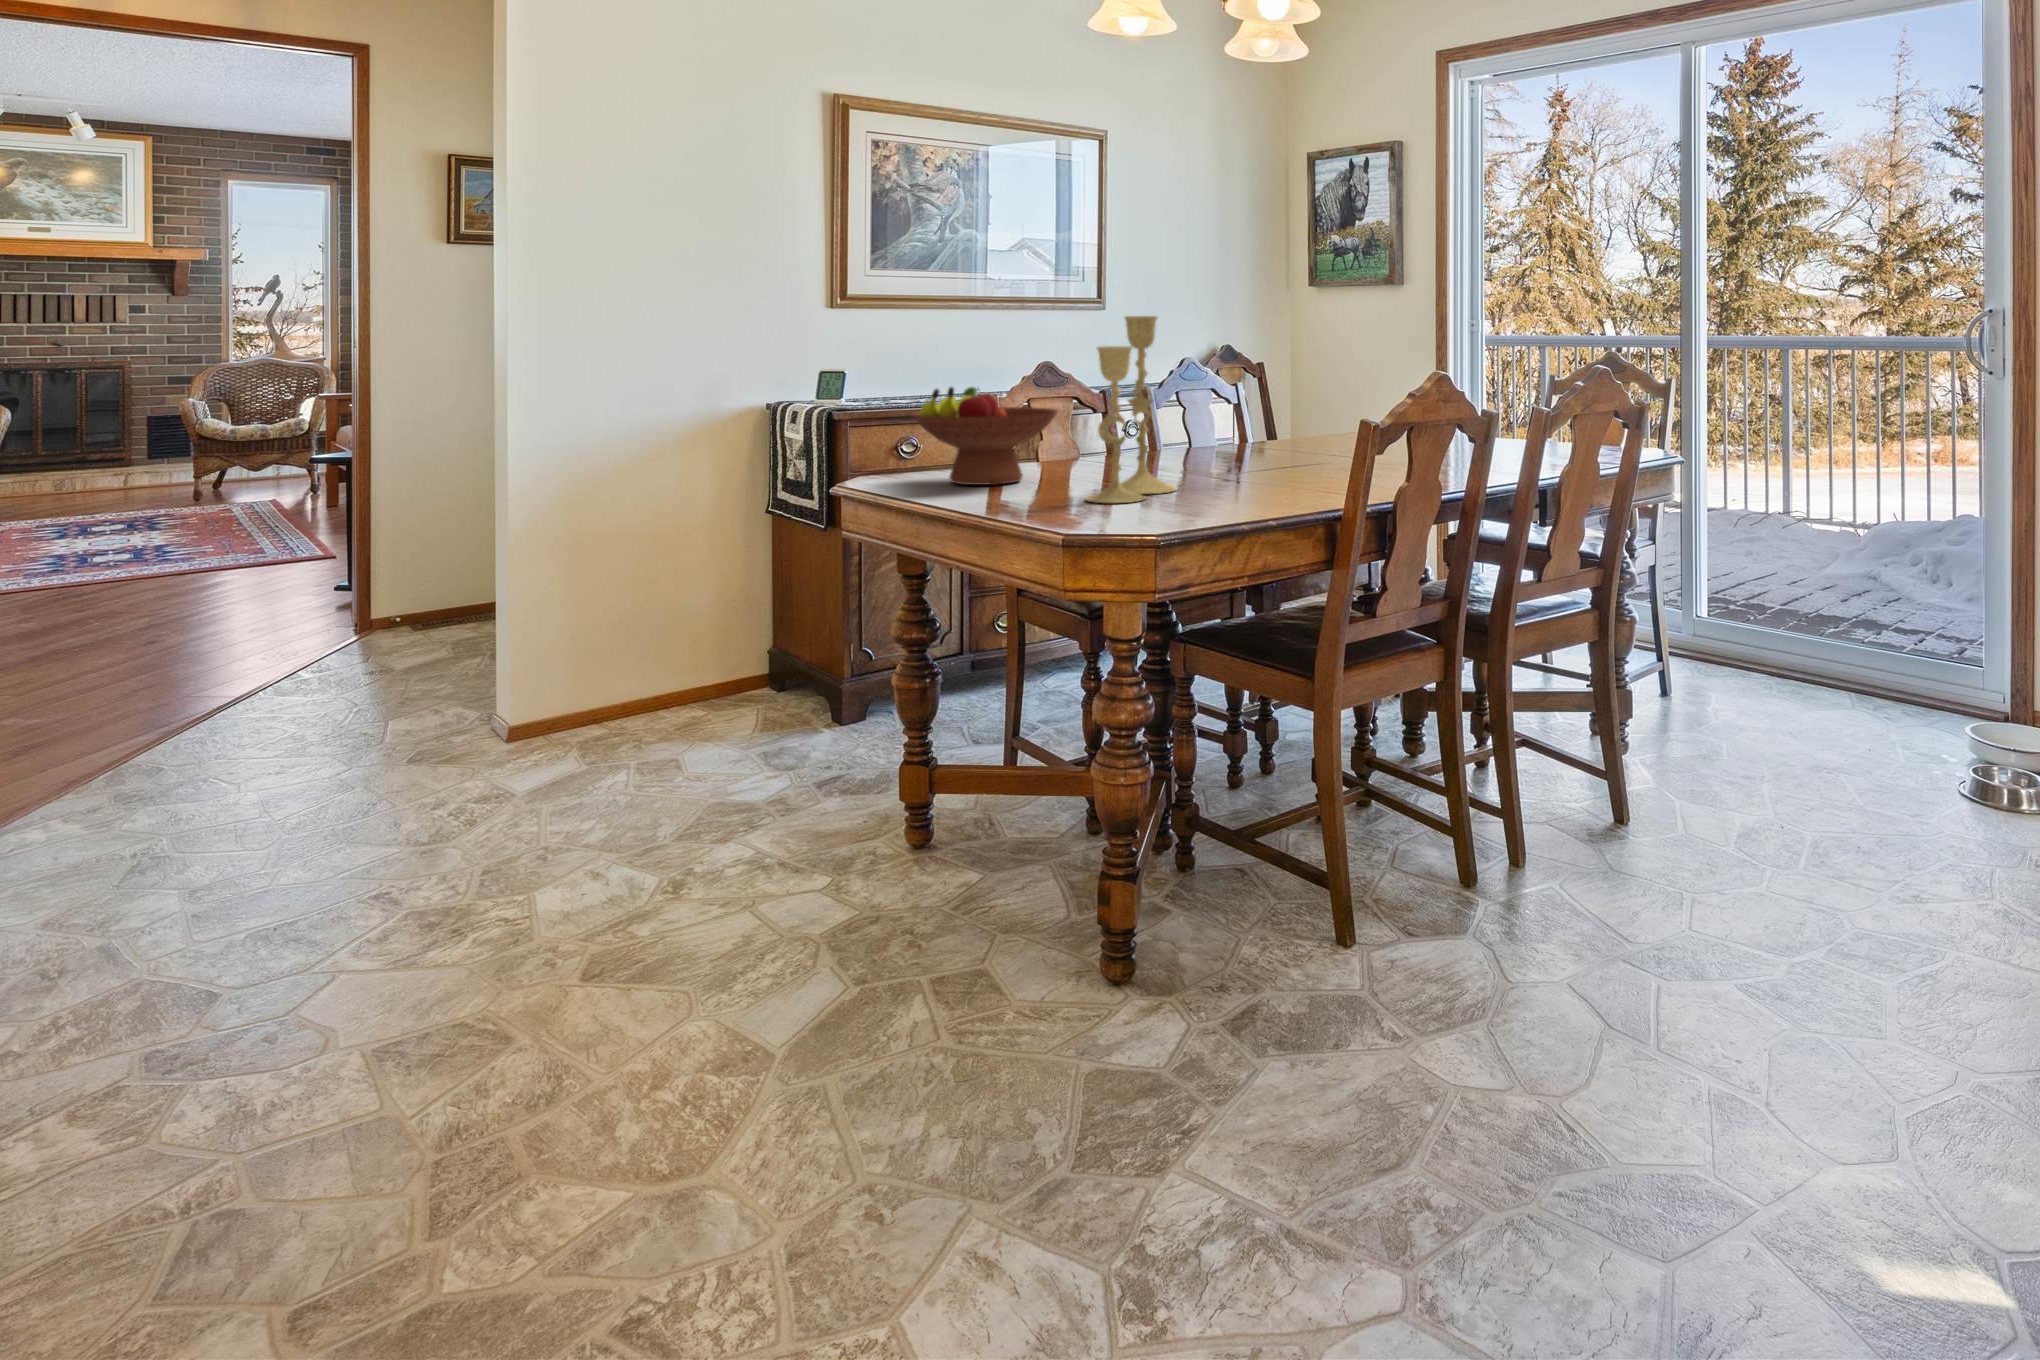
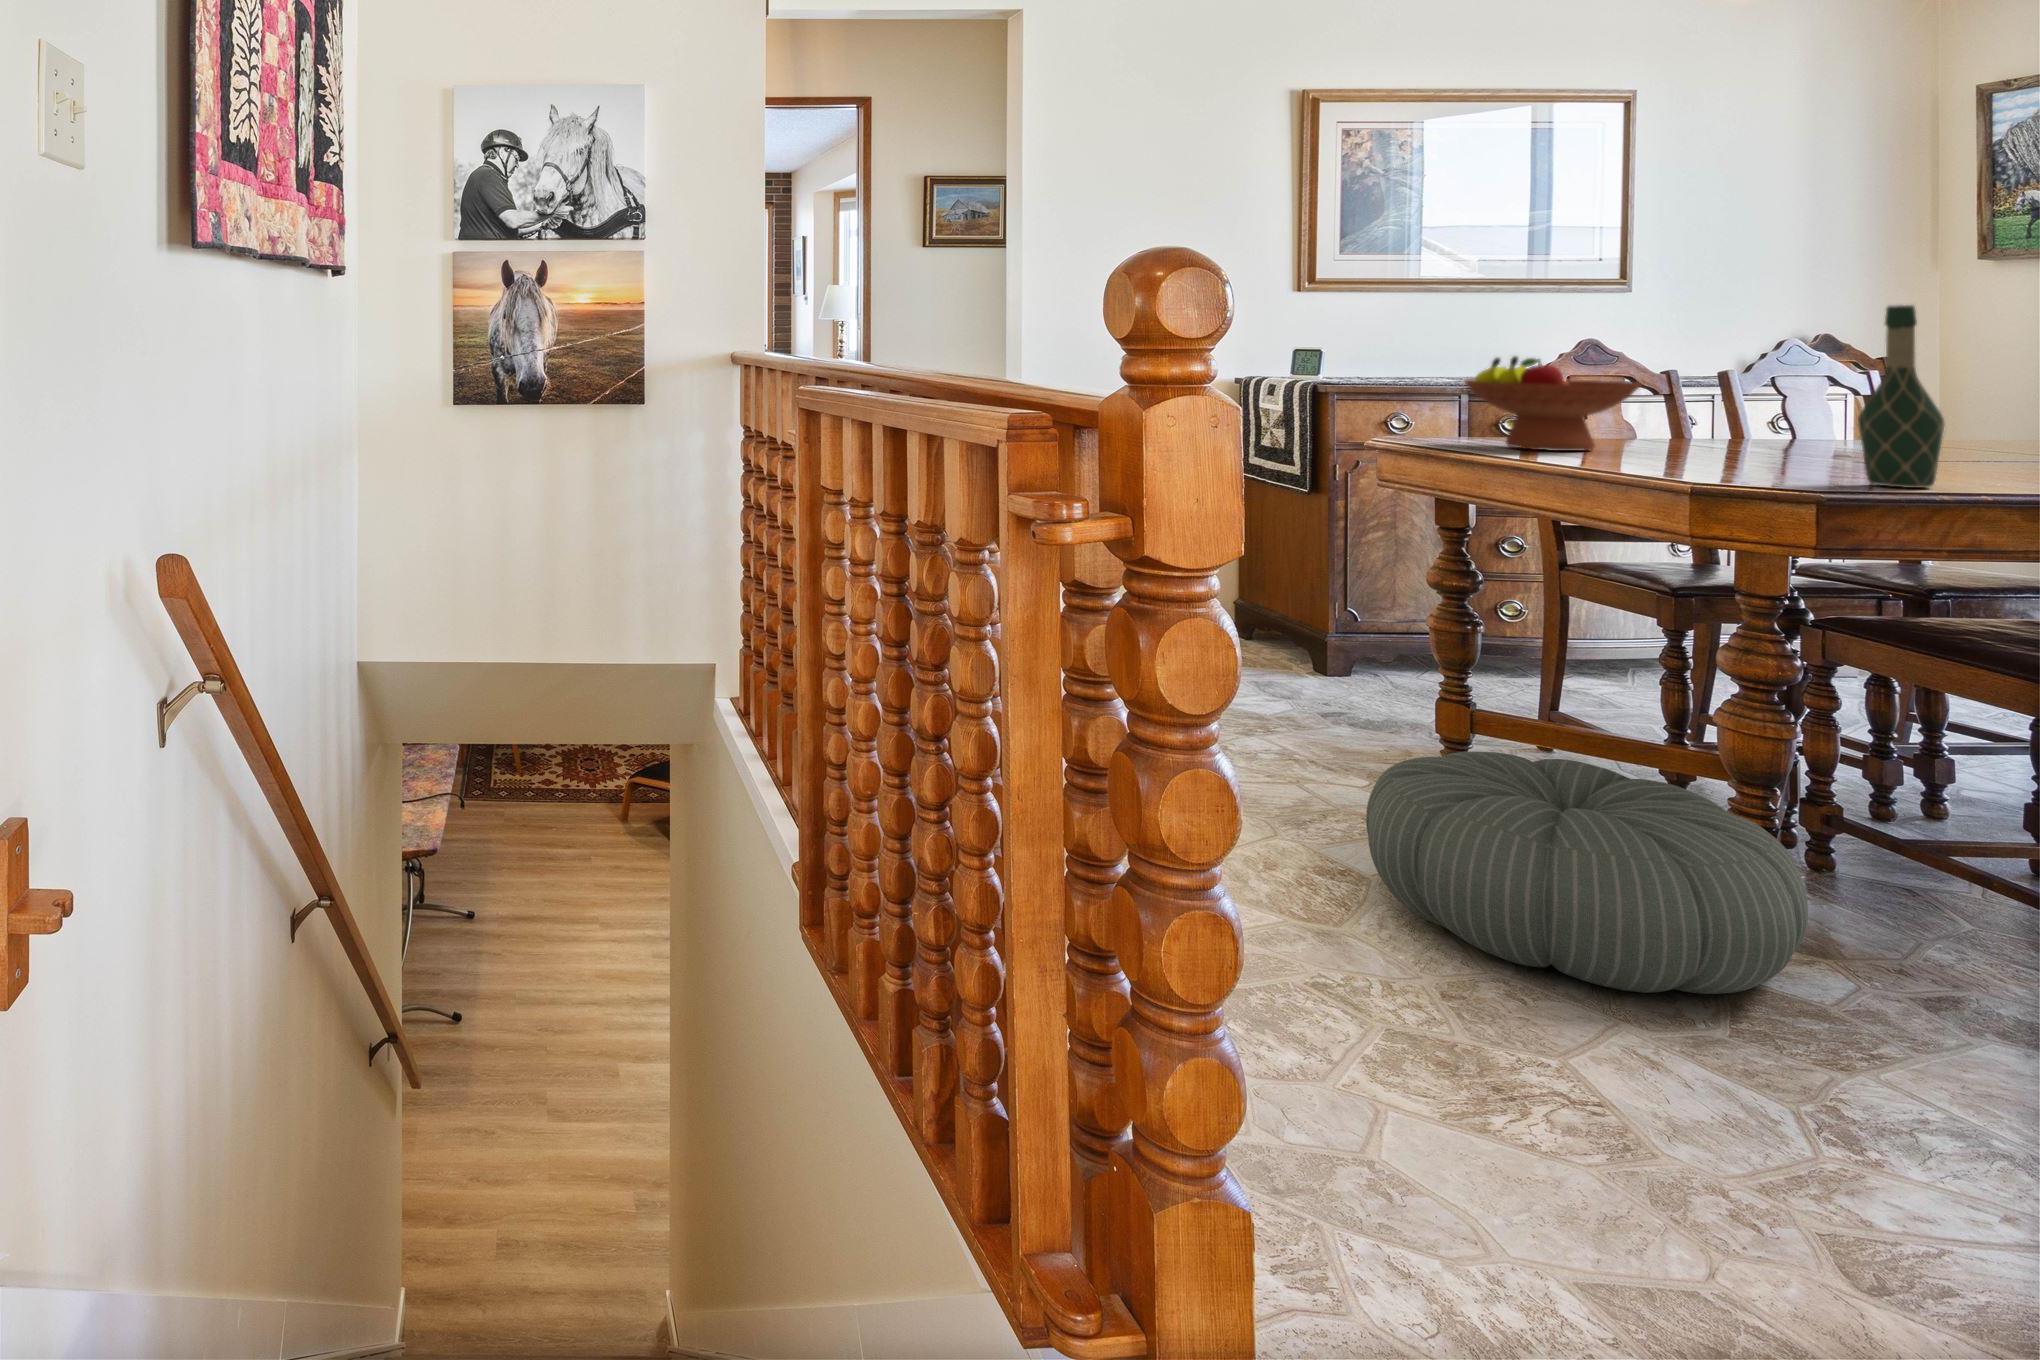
candlestick: present [1086,316,1177,503] -> none [1703,286,1824,471]
wine bottle: none [1181,340,1238,521] -> present [1858,305,1944,488]
pouf: none [742,842,1140,1152] -> present [1366,752,1808,994]

